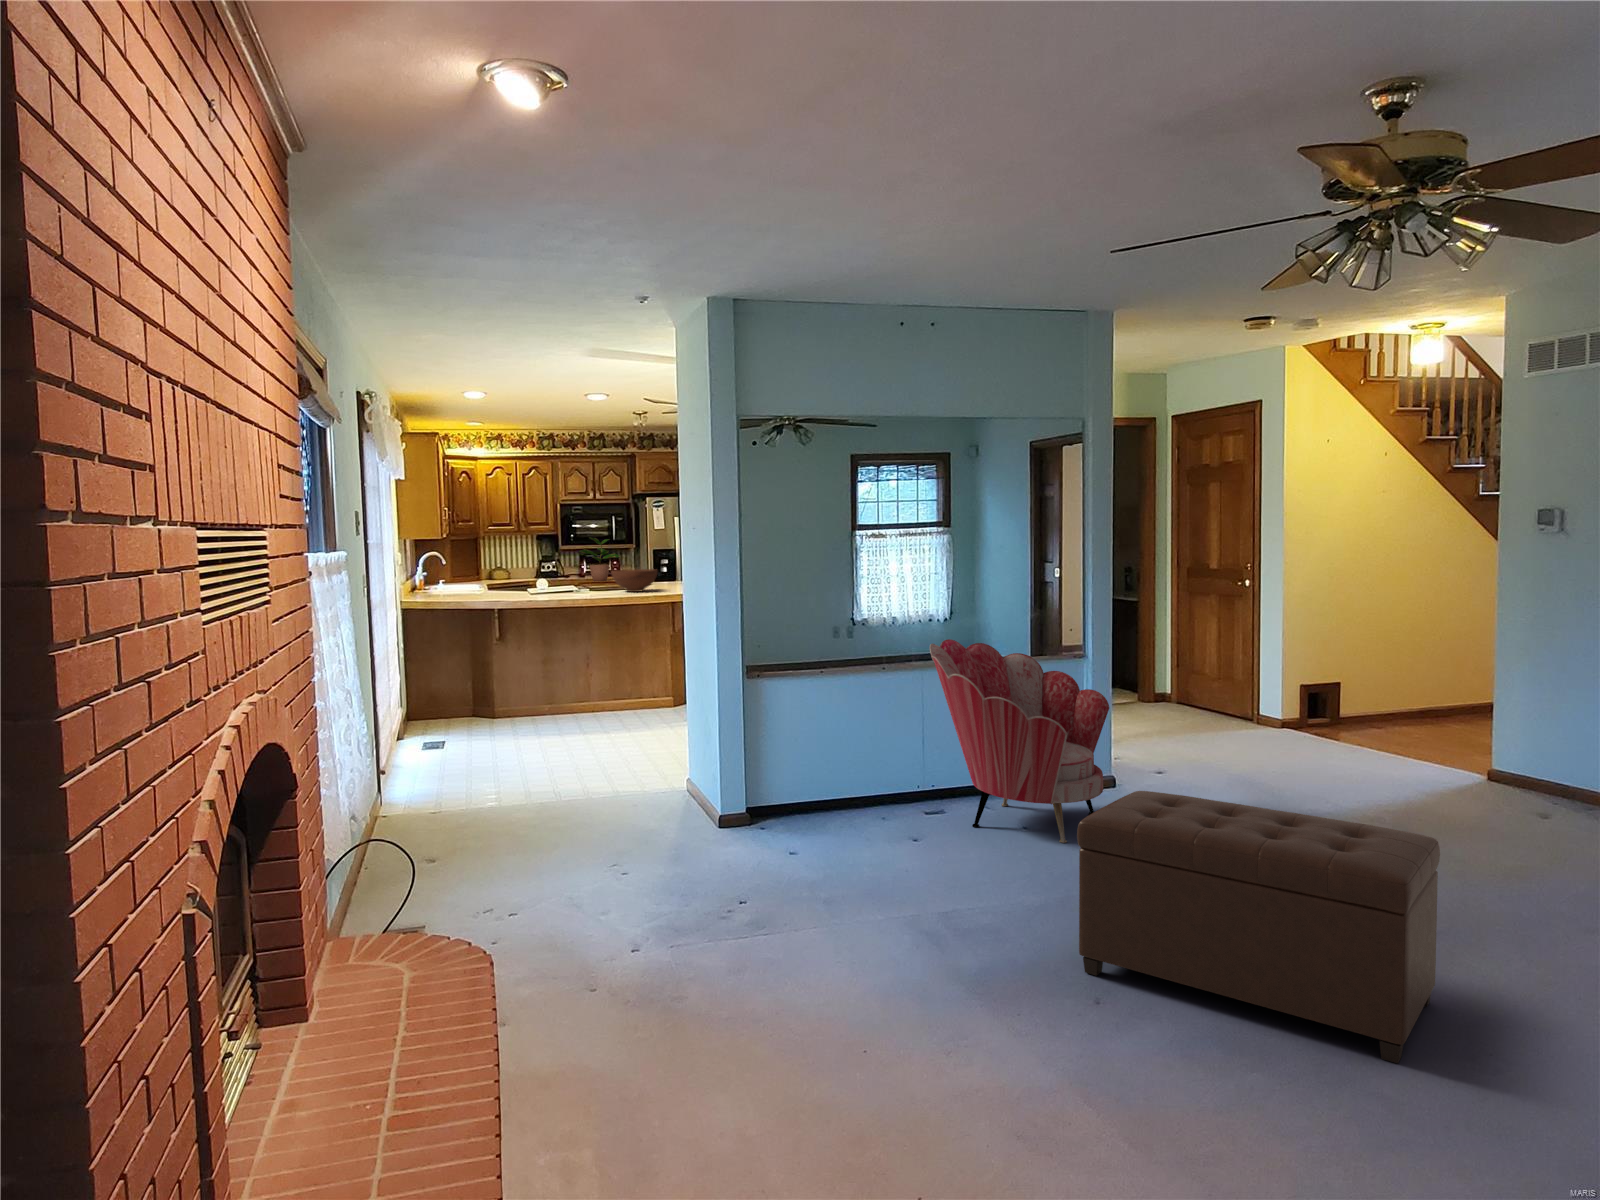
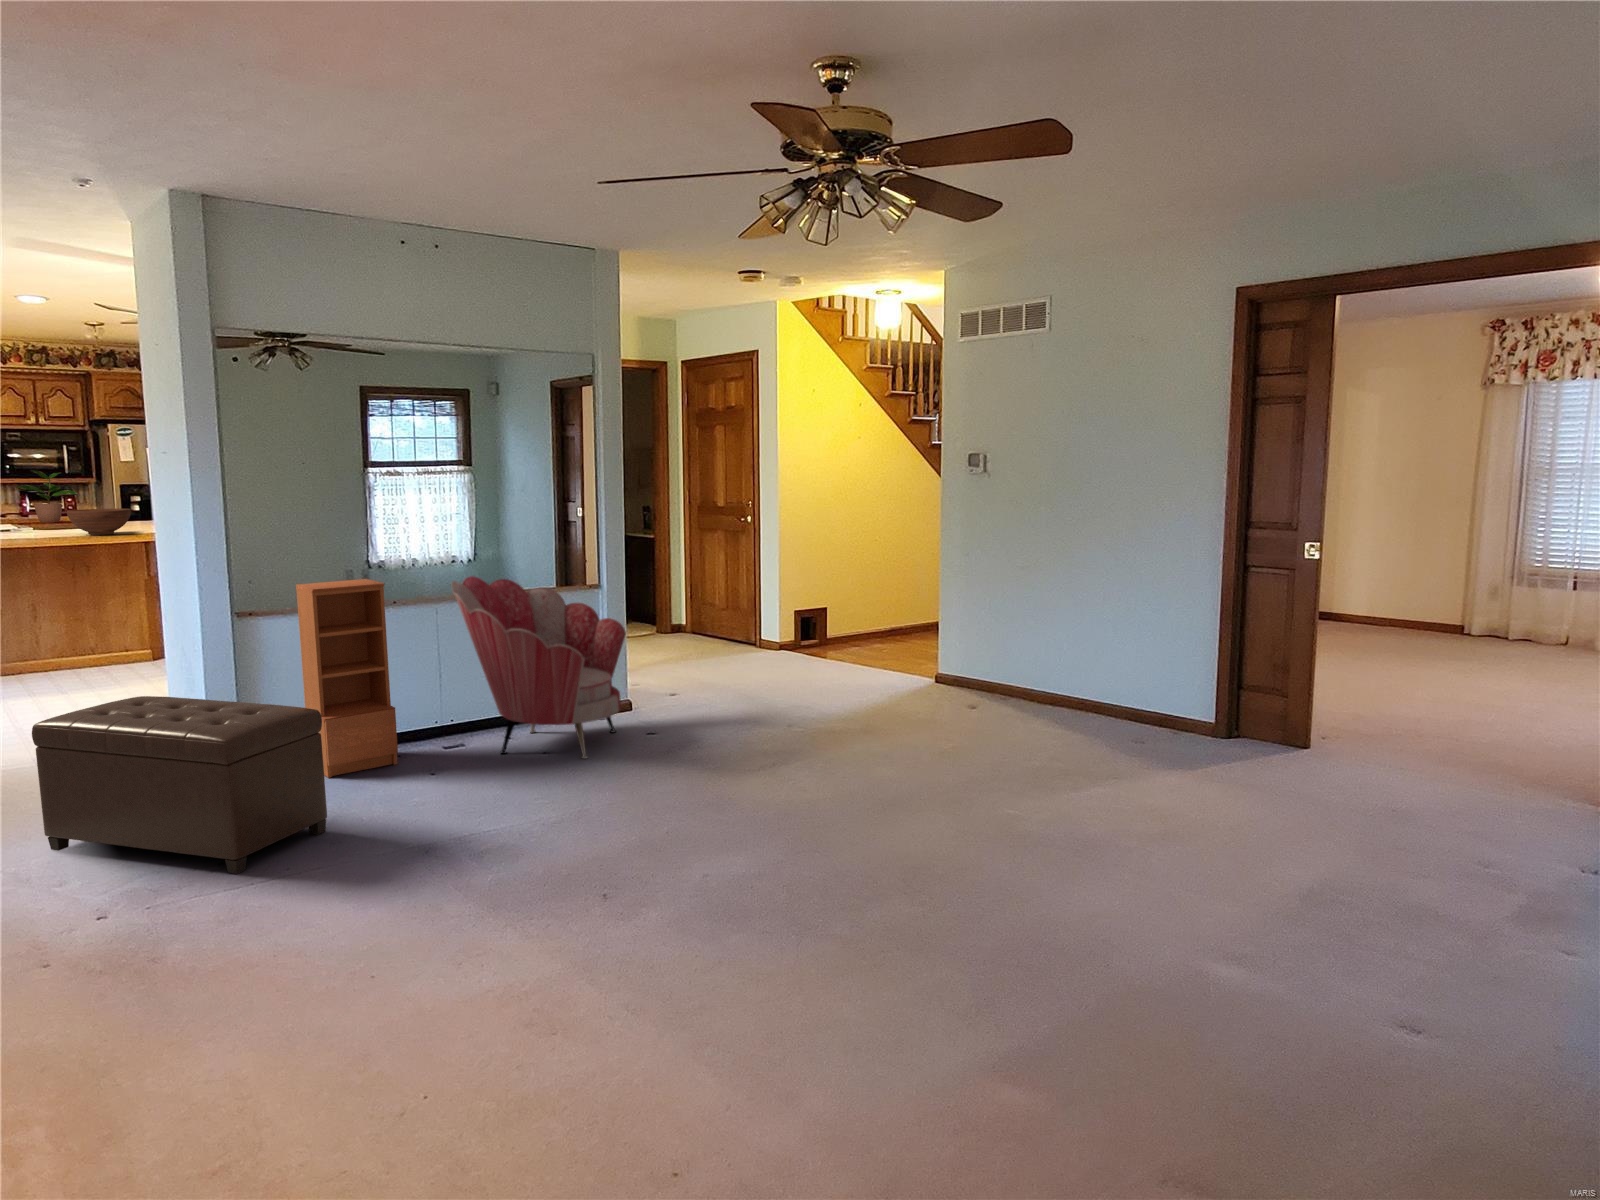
bookcase: none [787,639,873,833] -> present [296,579,398,778]
ottoman: present [1077,791,1440,1064] -> present [32,696,327,874]

